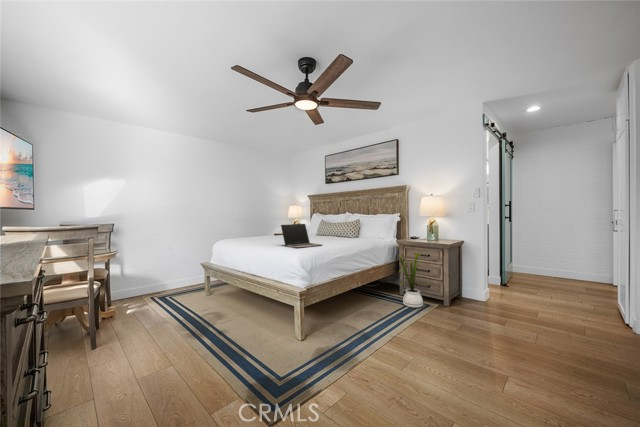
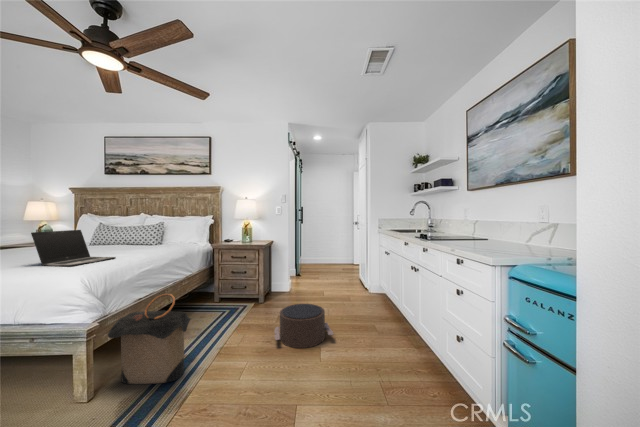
house plant: present [399,253,429,308] -> none [207,251,249,312]
laundry hamper: none [313,277,367,349] -> present [108,294,191,384]
pouf: none [447,315,529,371] -> present [274,304,333,348]

